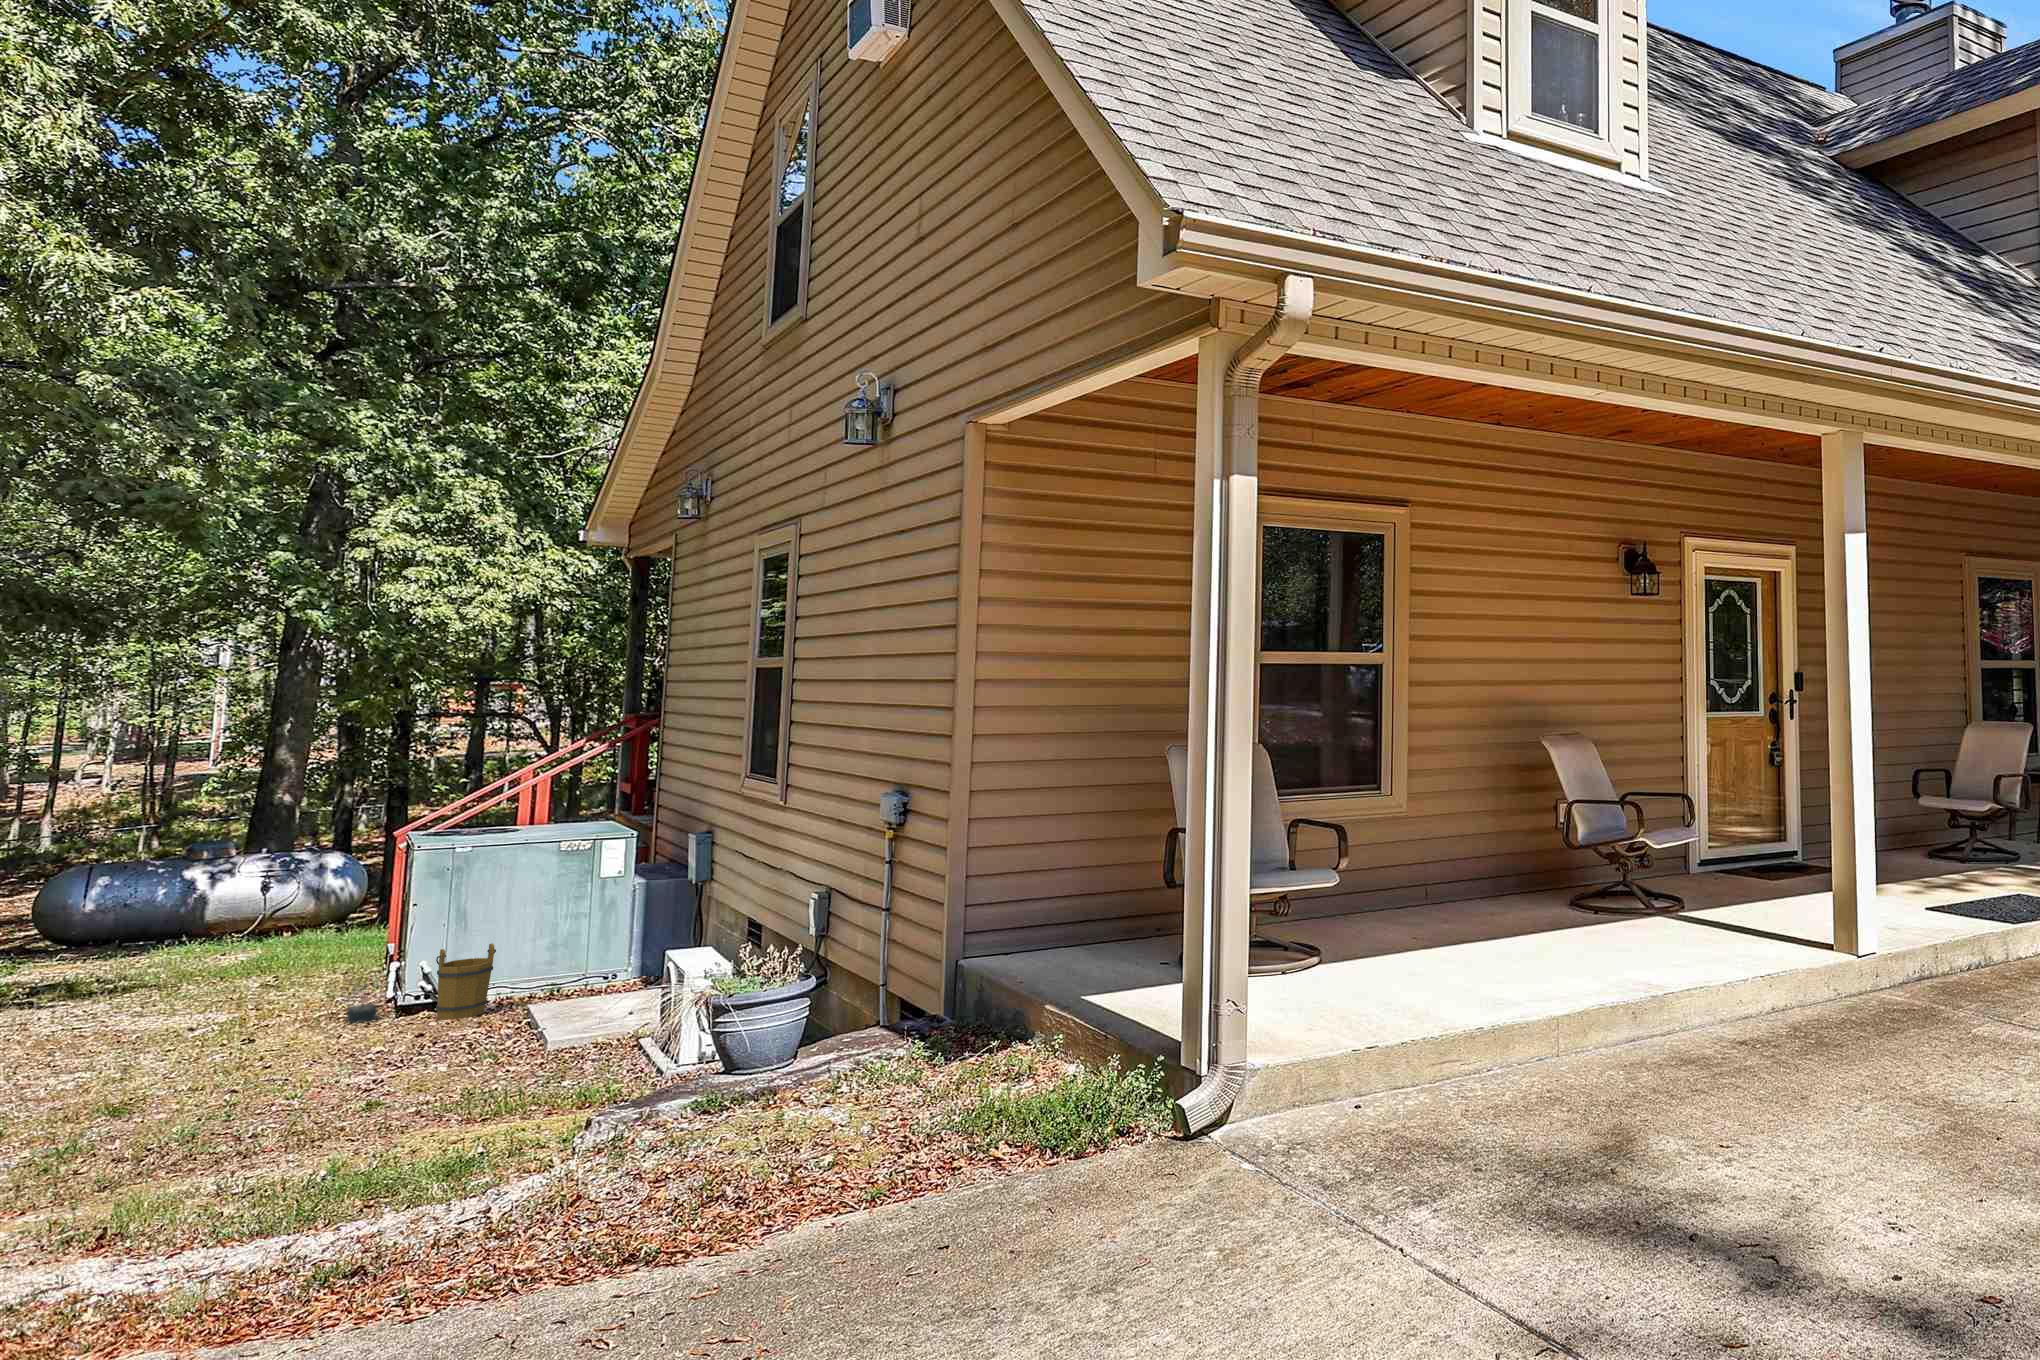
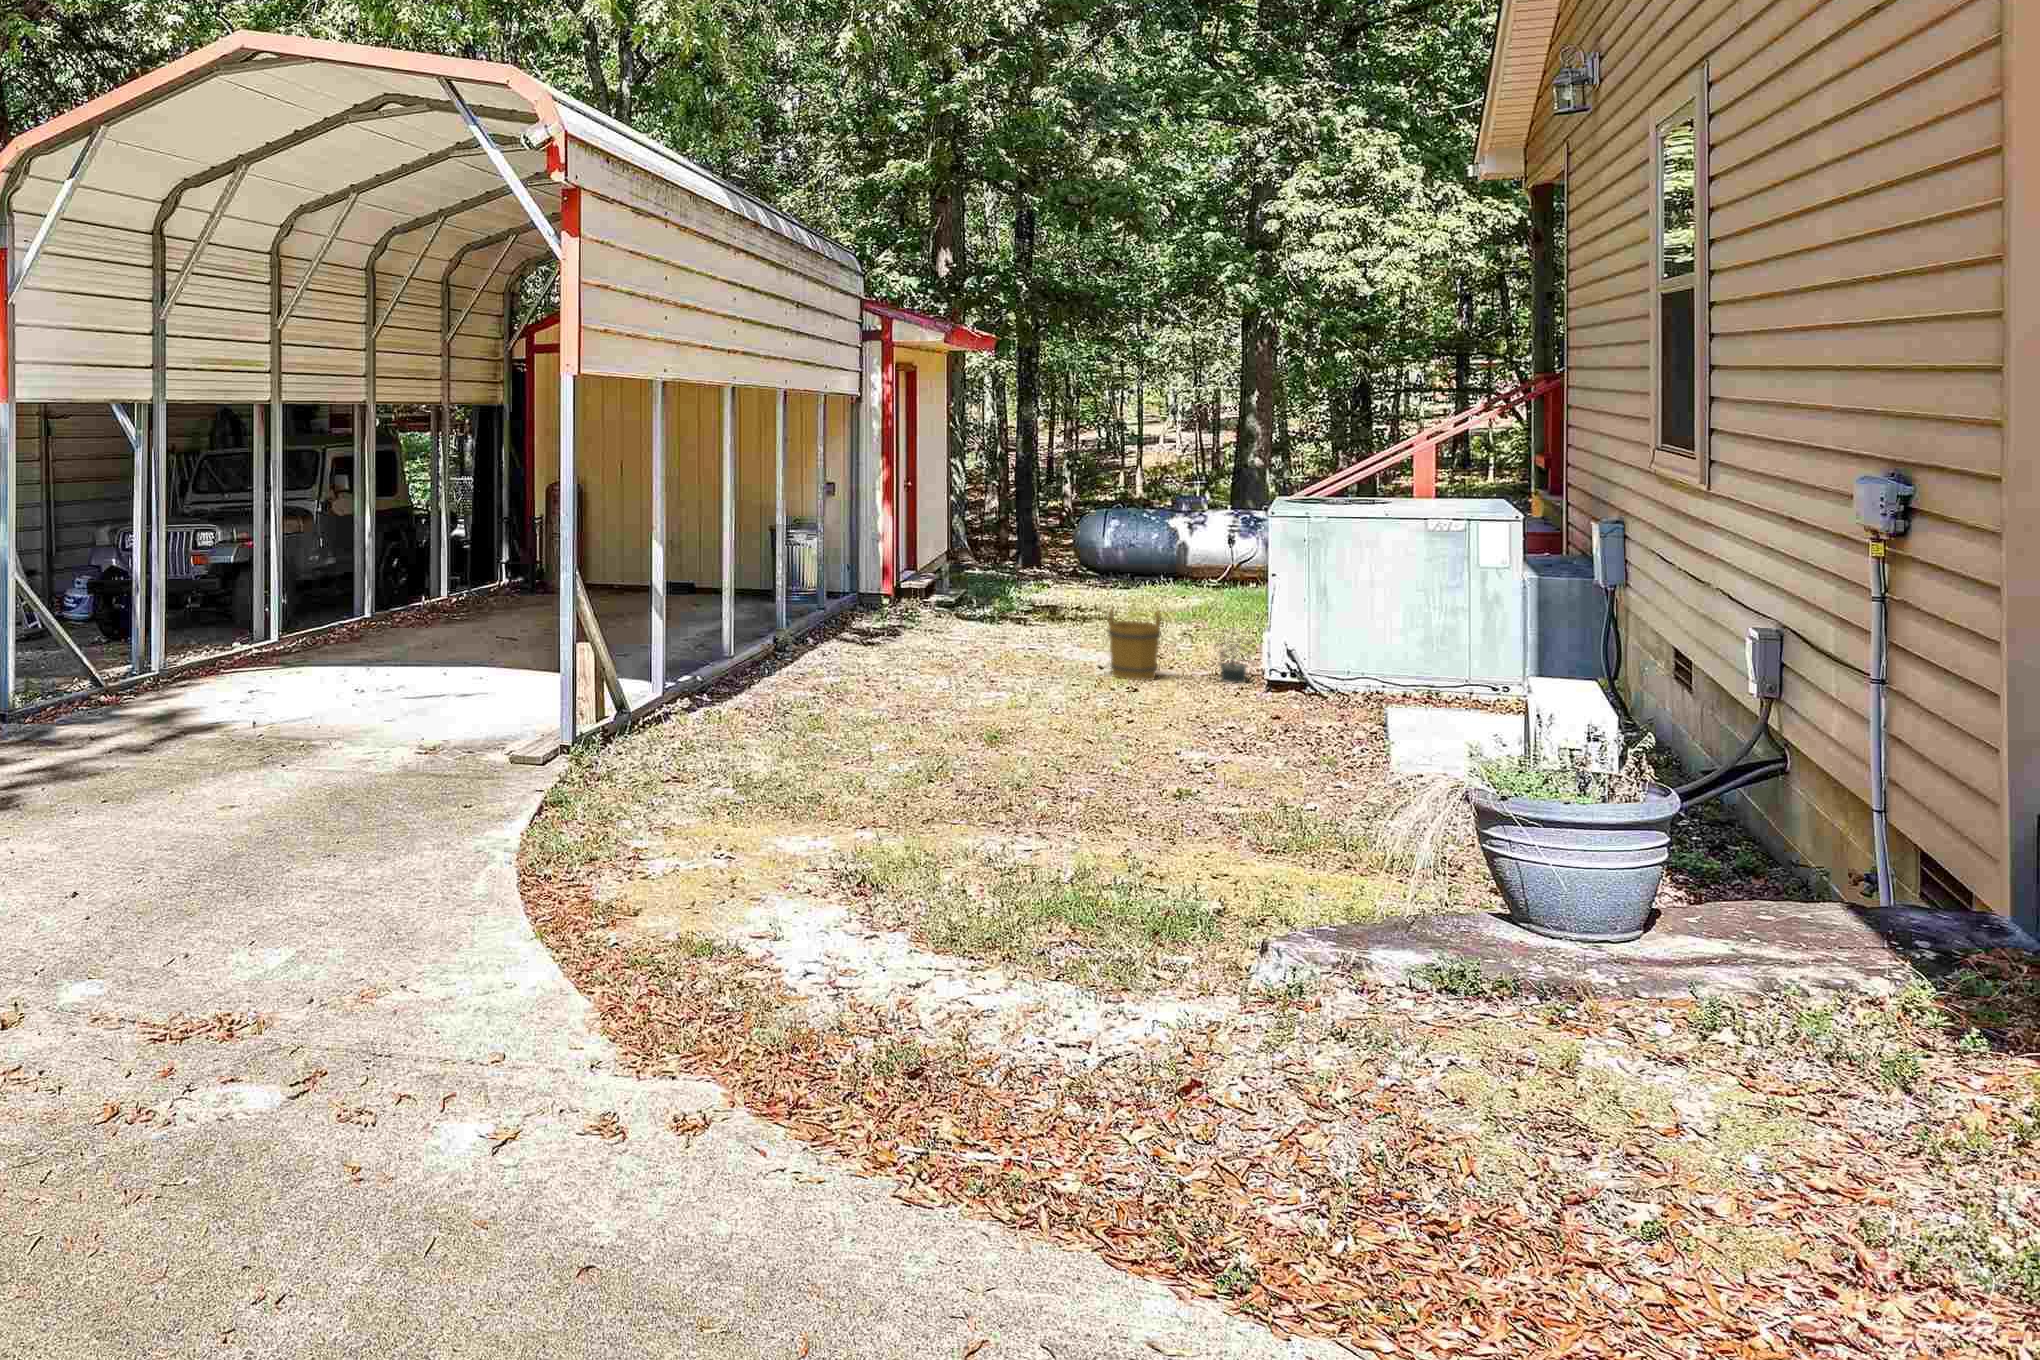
bucket: present [436,943,496,1020] -> present [1108,608,1163,680]

